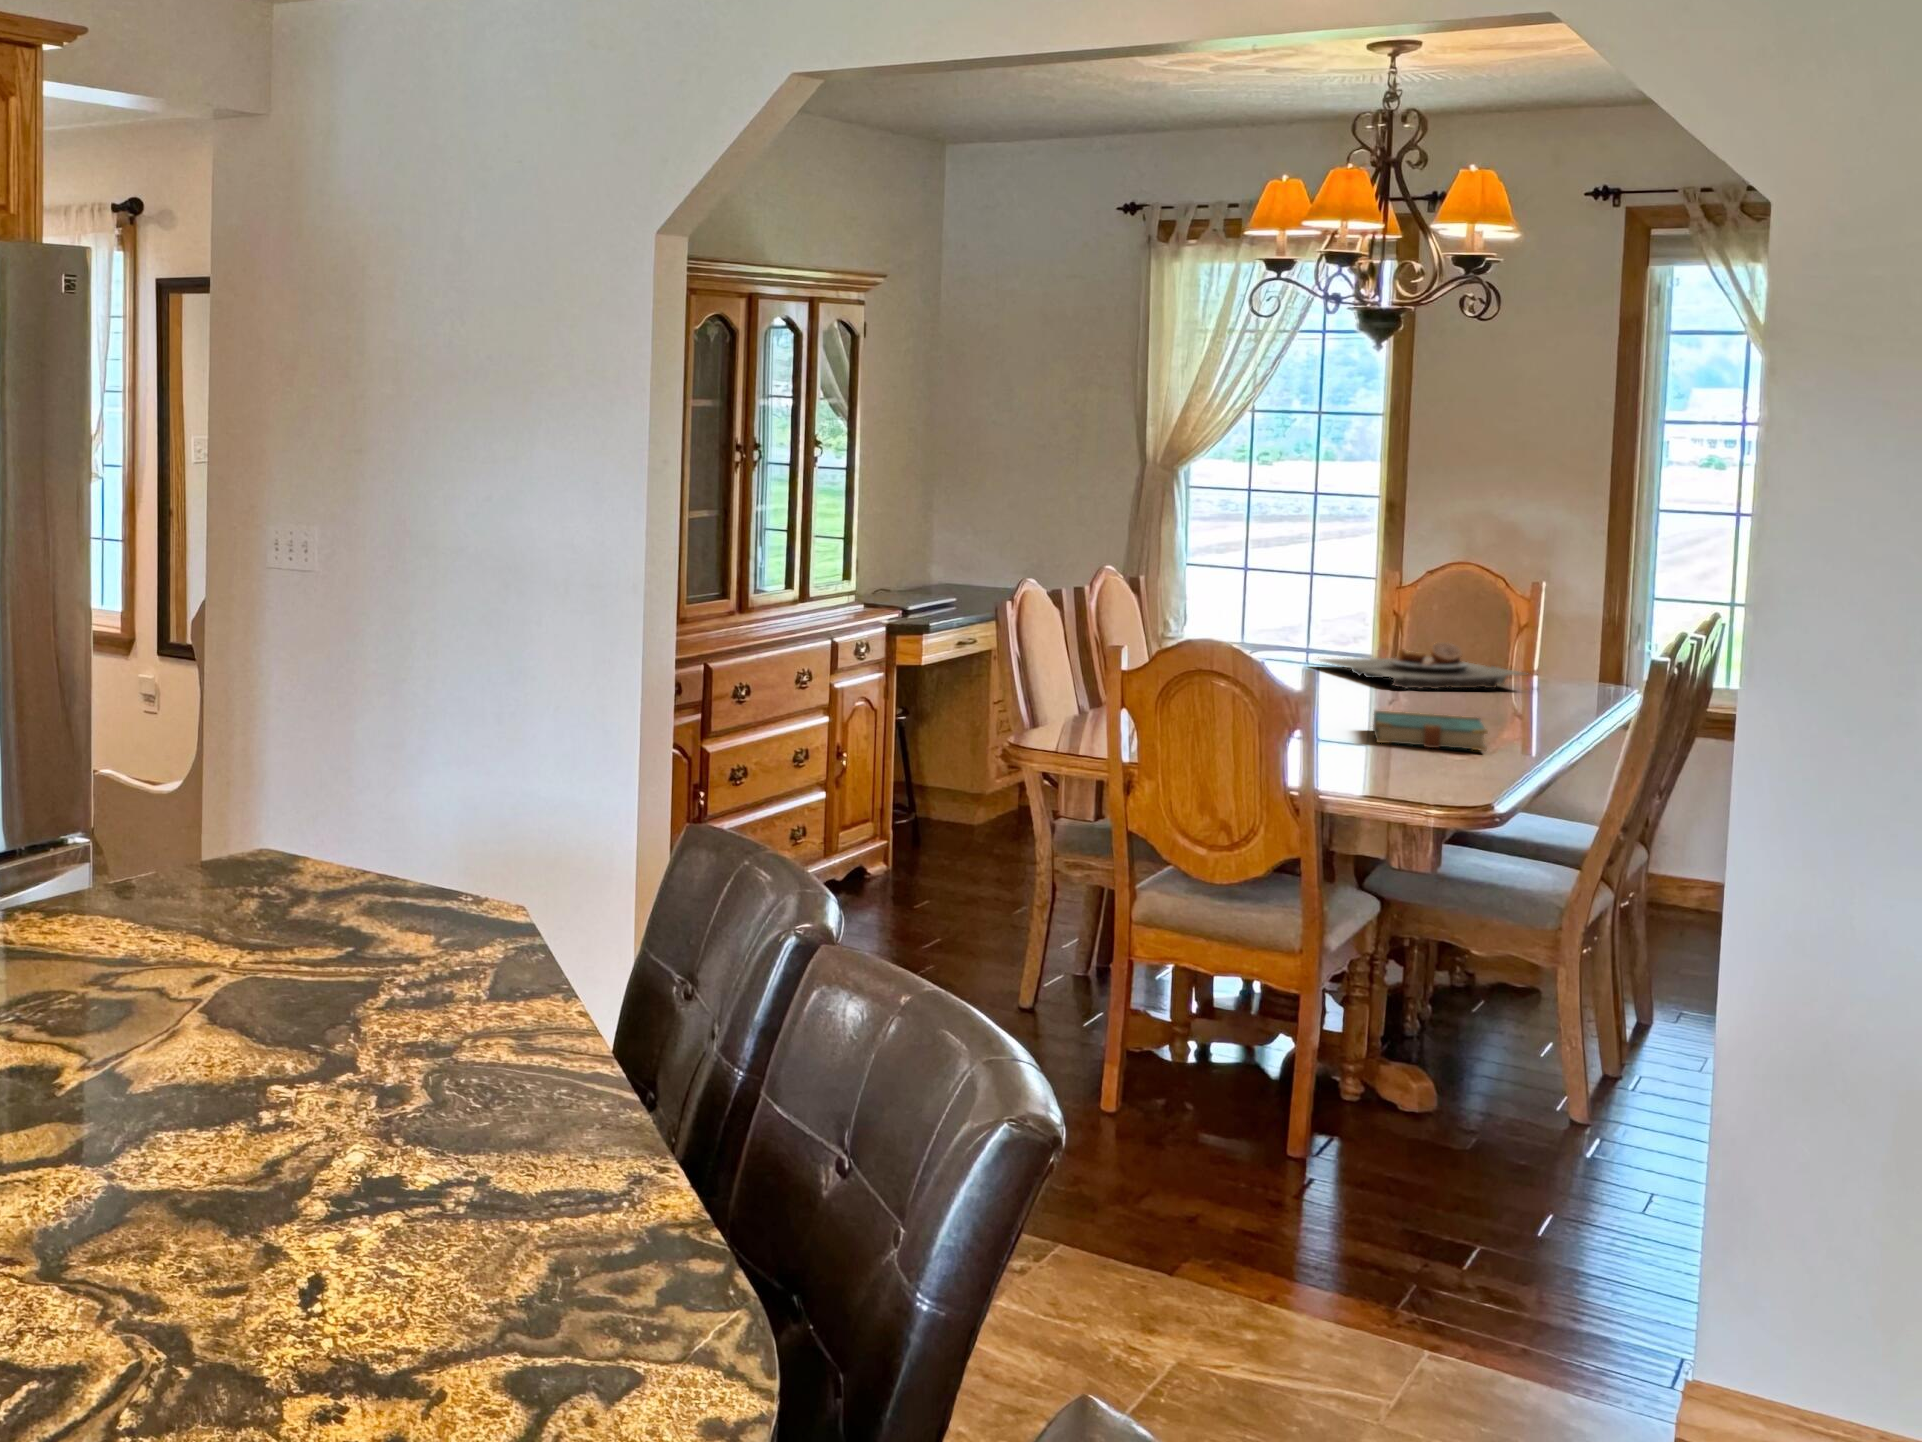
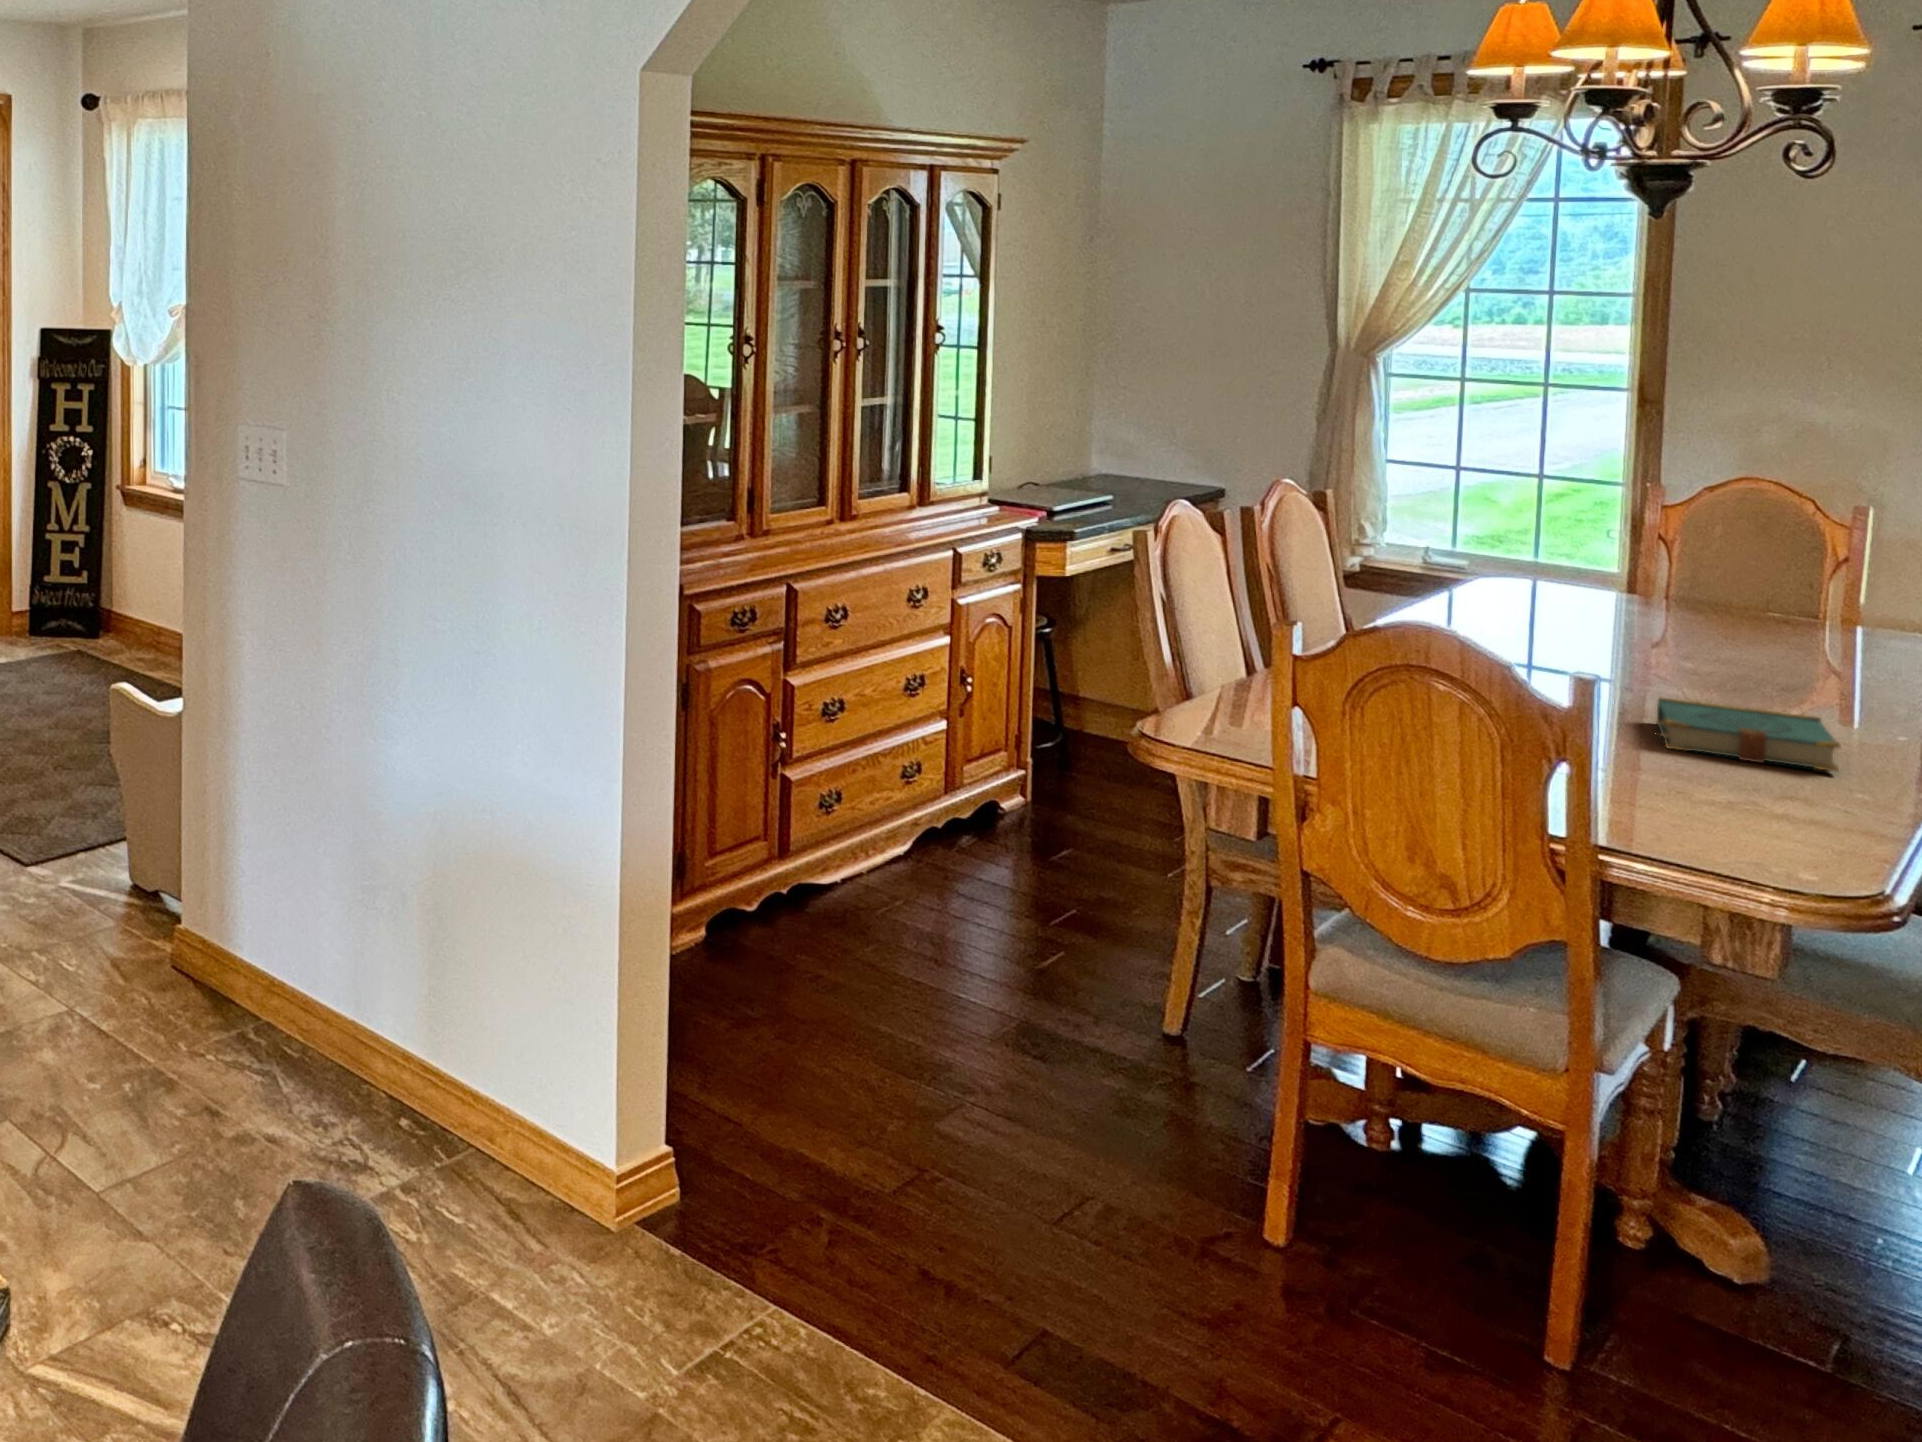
plate: present [1322,642,1528,689] -> none [1553,585,1864,650]

